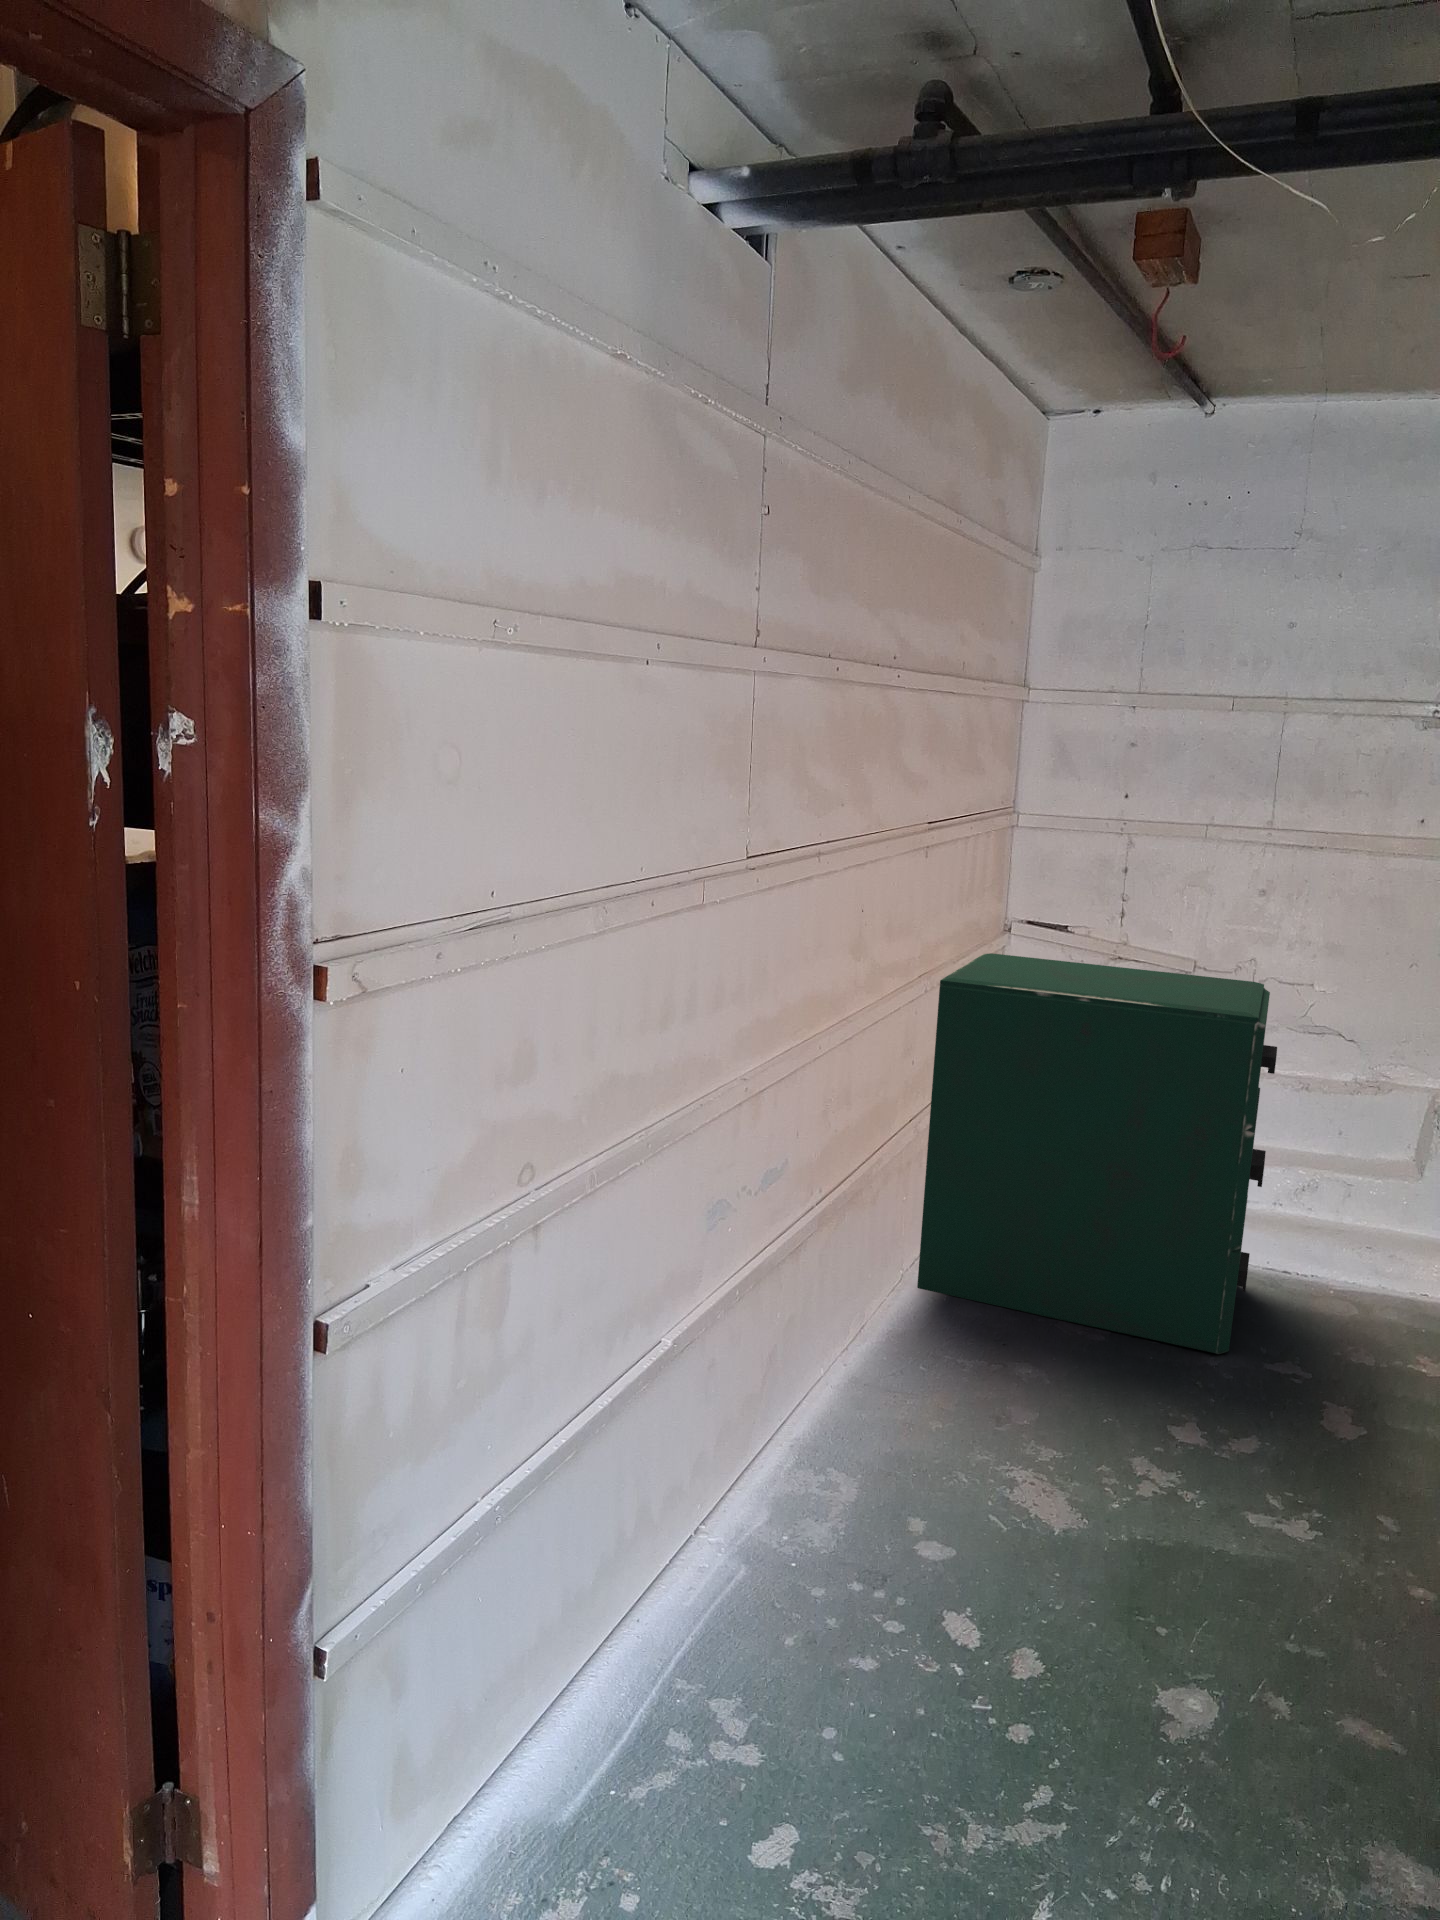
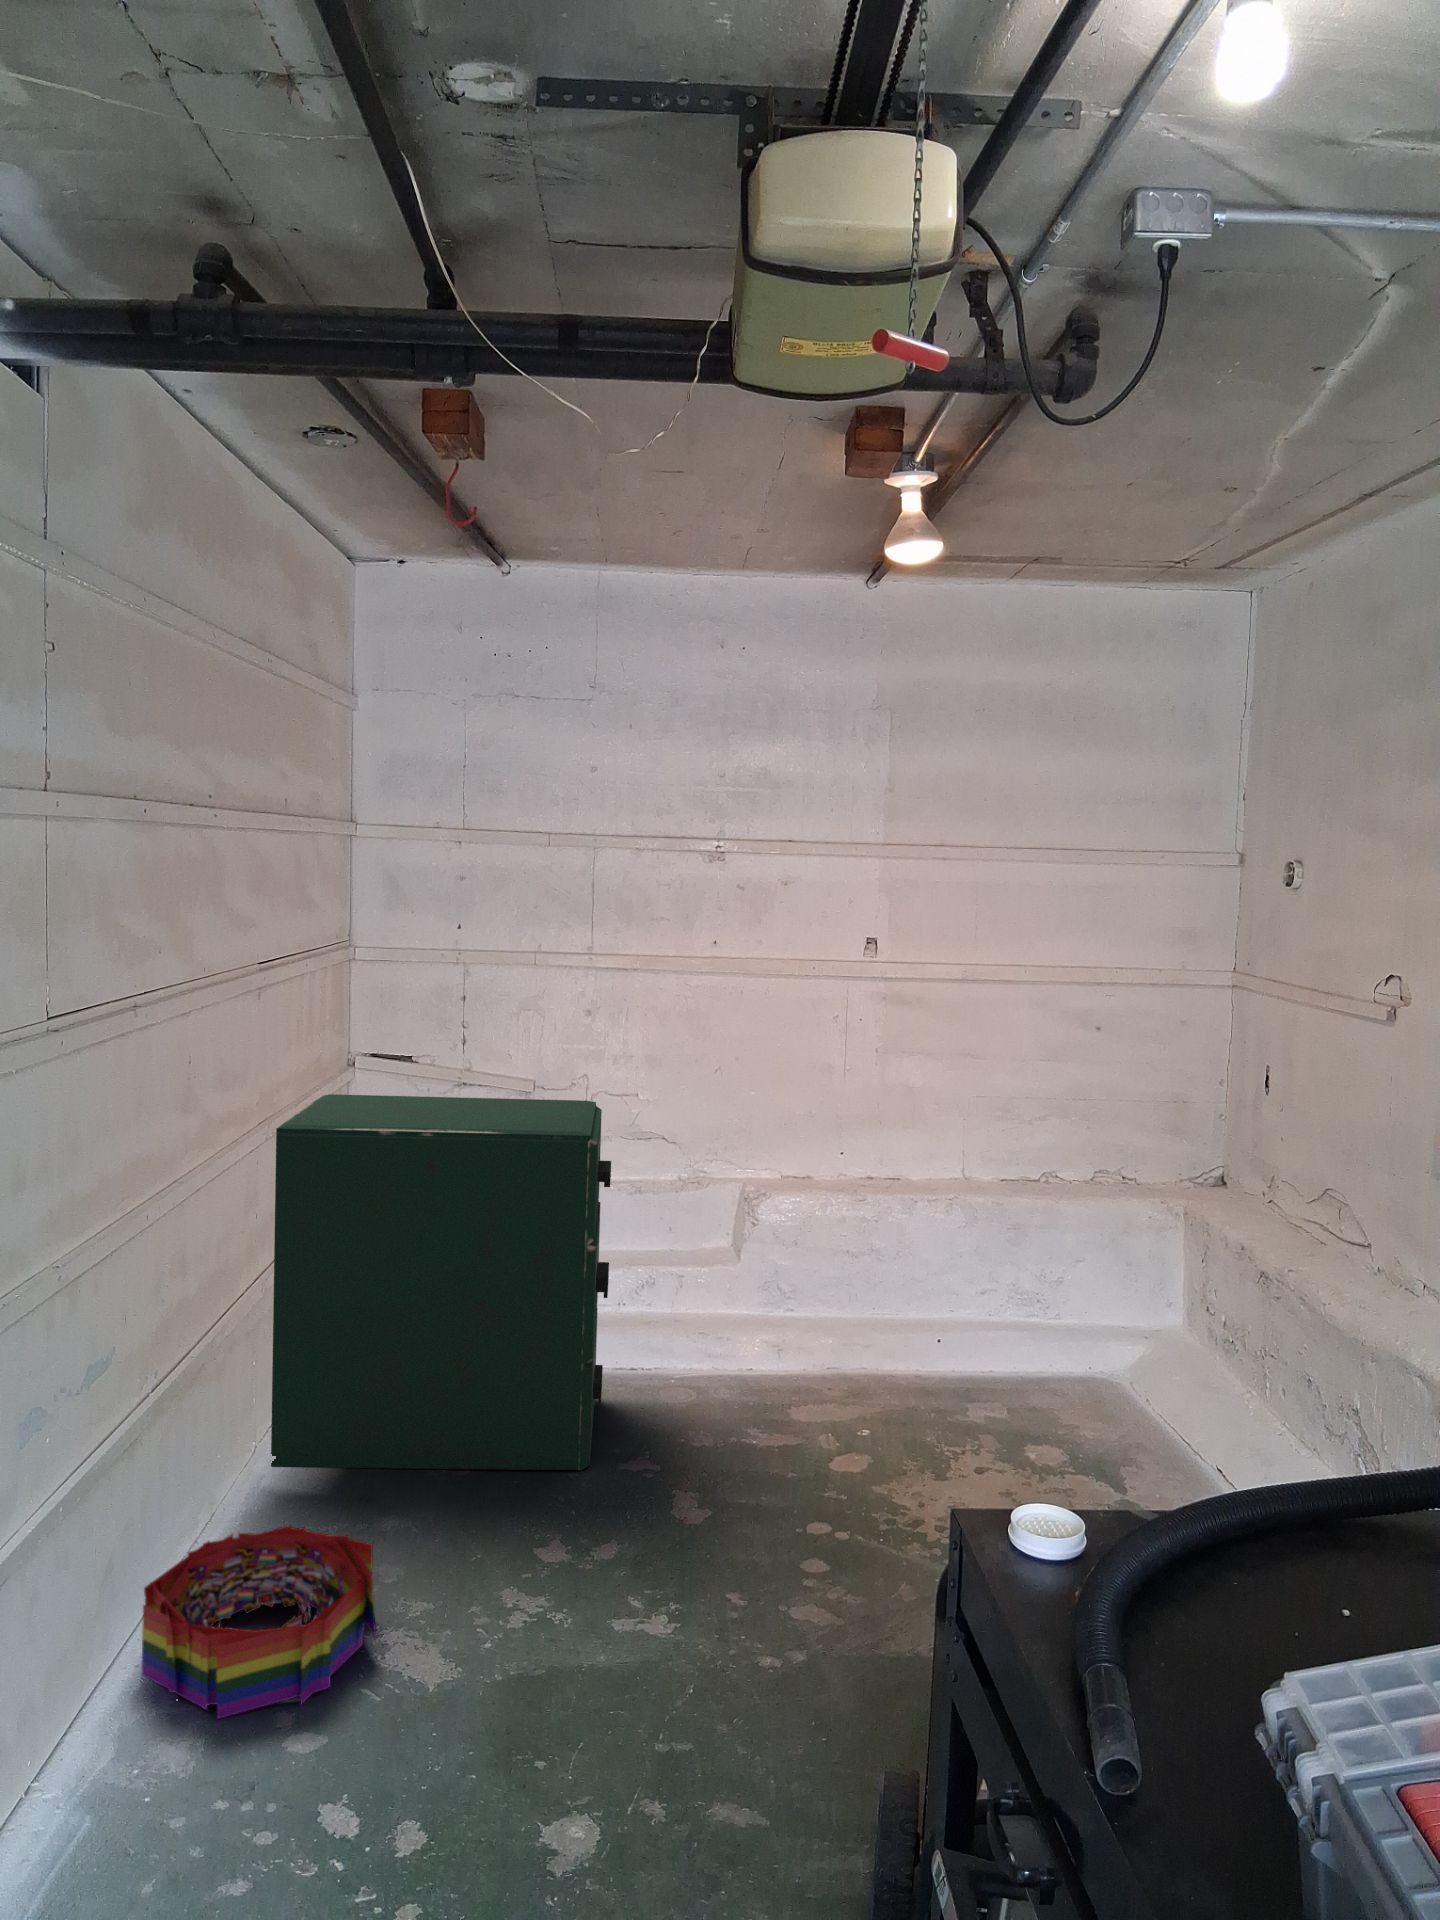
storage bin: none [799,1343,1007,1514] -> present [142,1525,376,1719]

